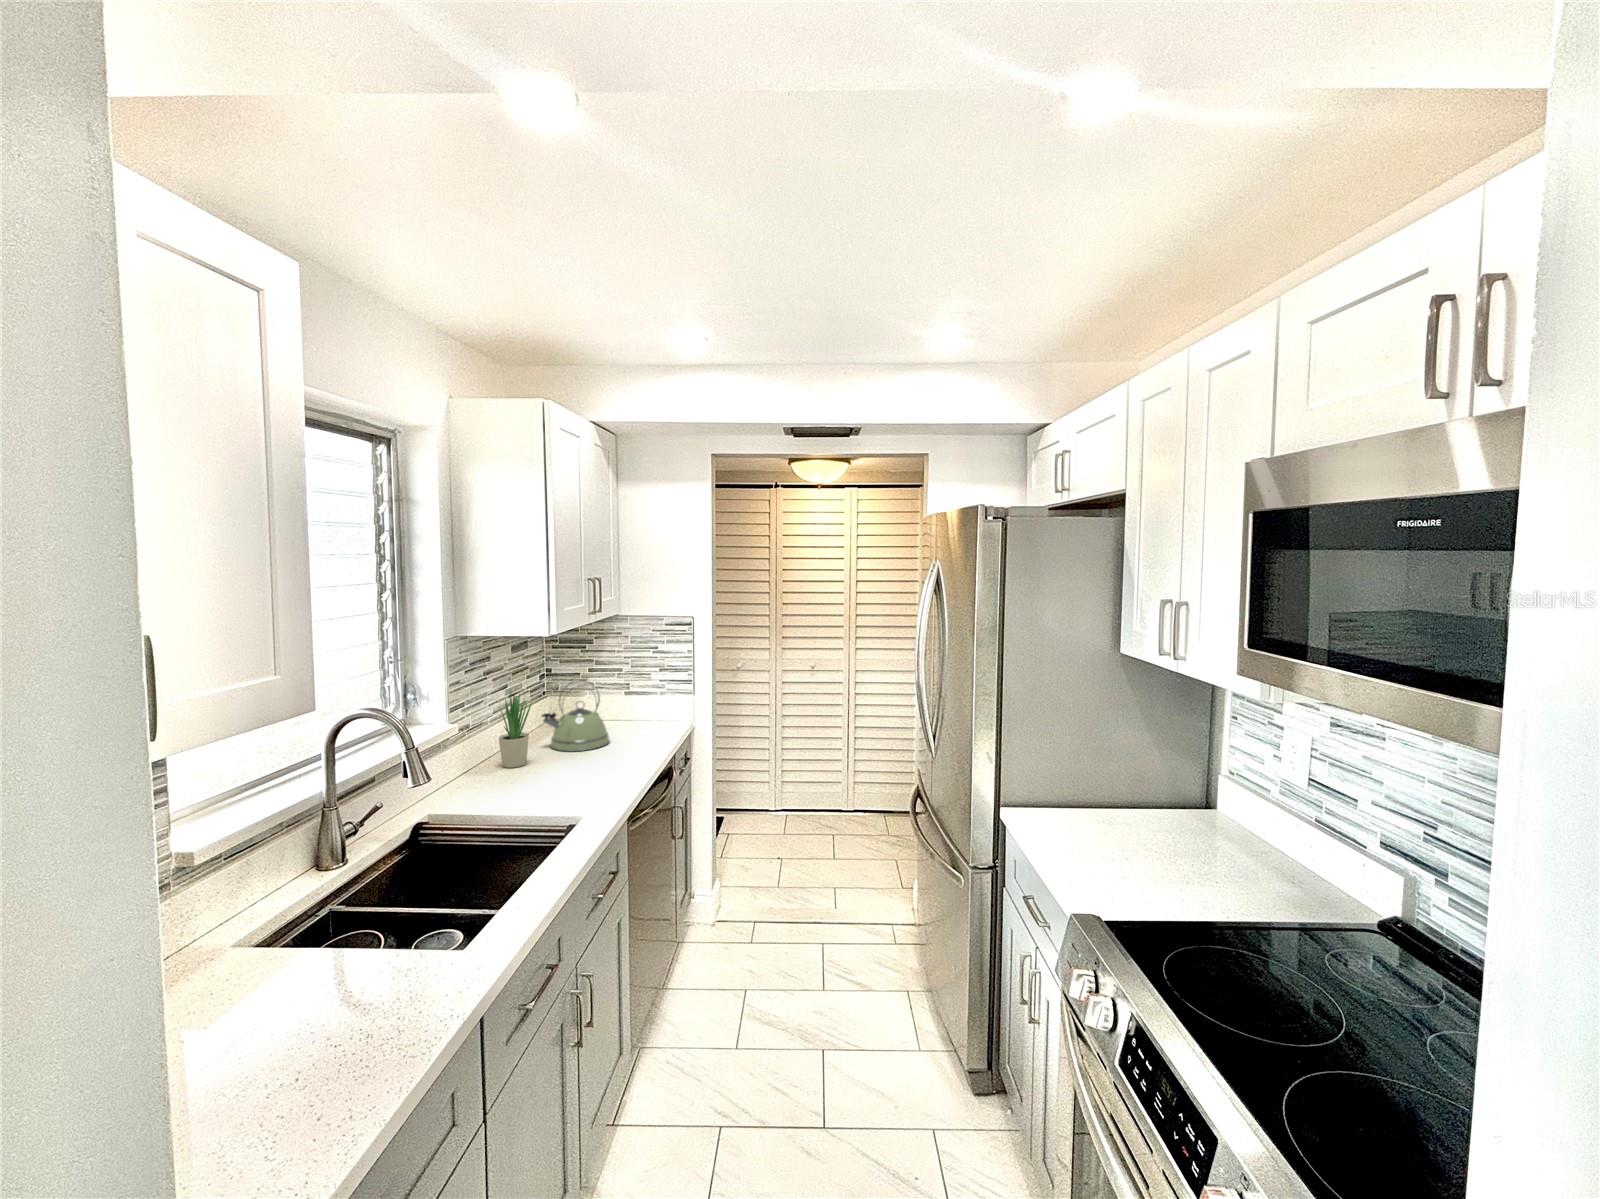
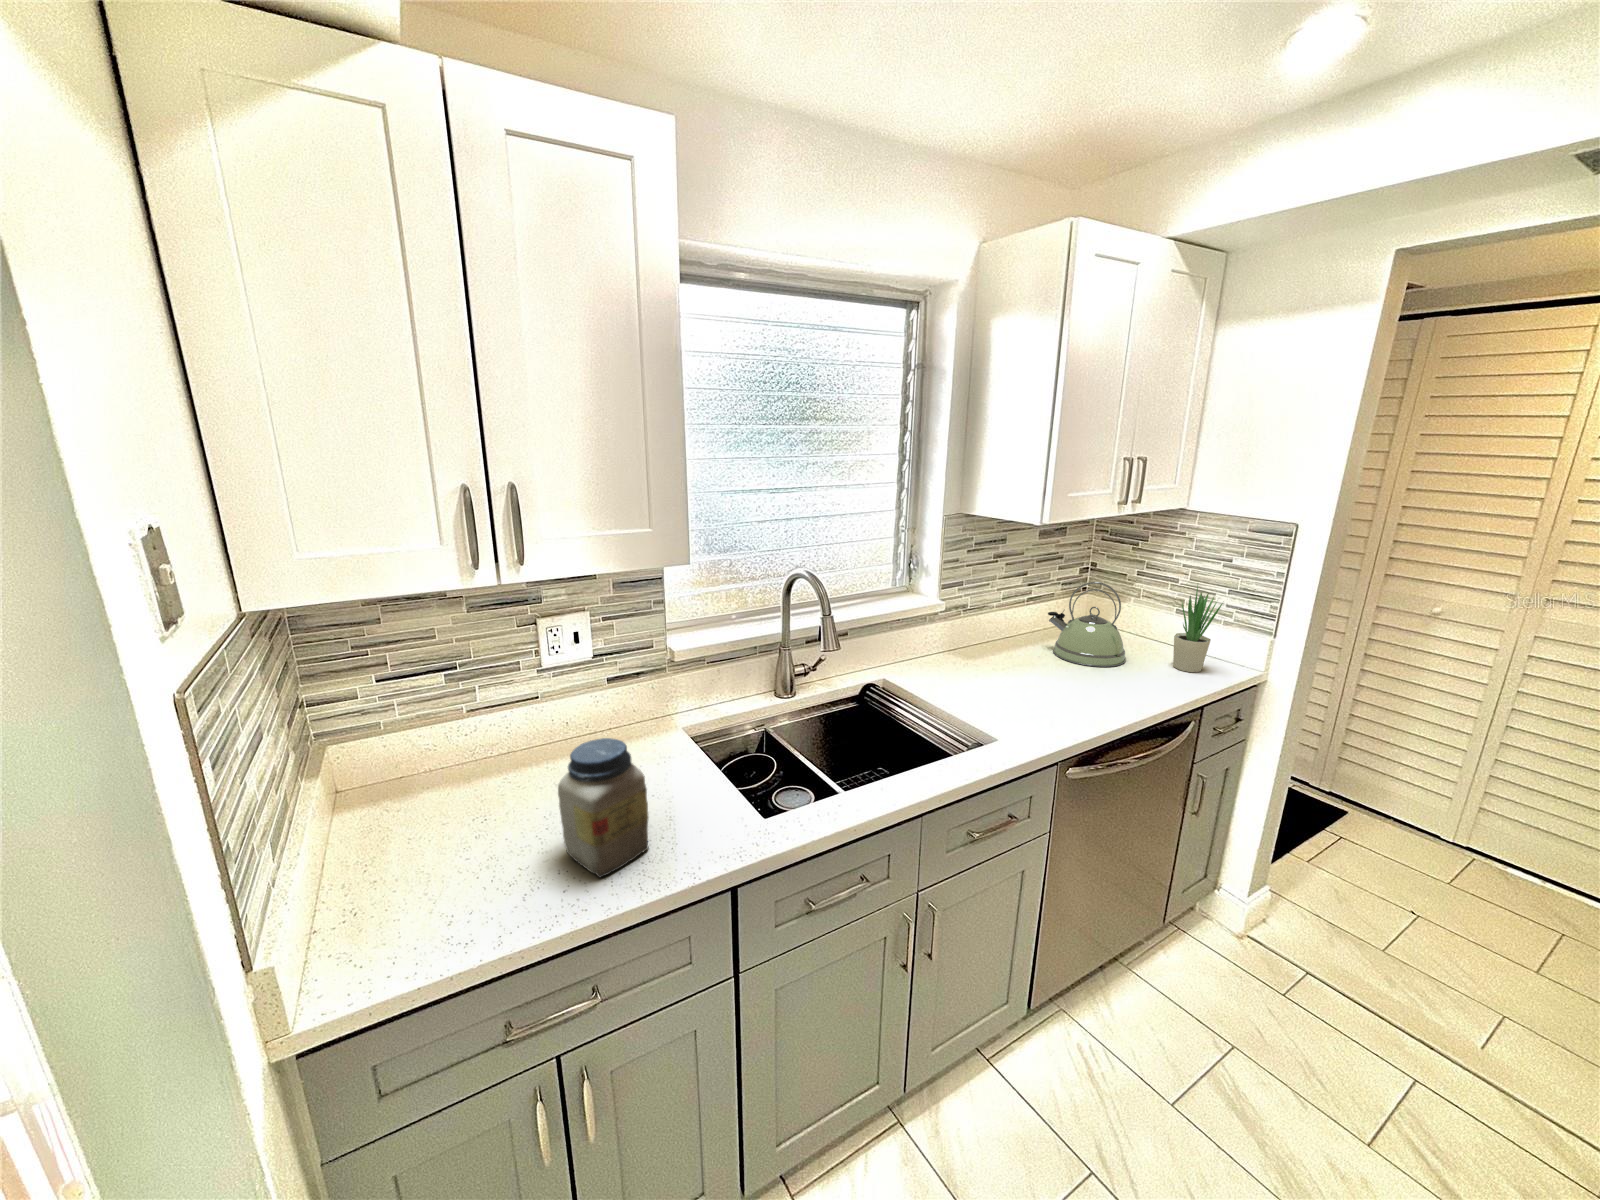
potted plant: present [499,690,532,768] -> present [1173,585,1222,672]
jar: none [240,932,370,1129] -> present [558,738,649,878]

